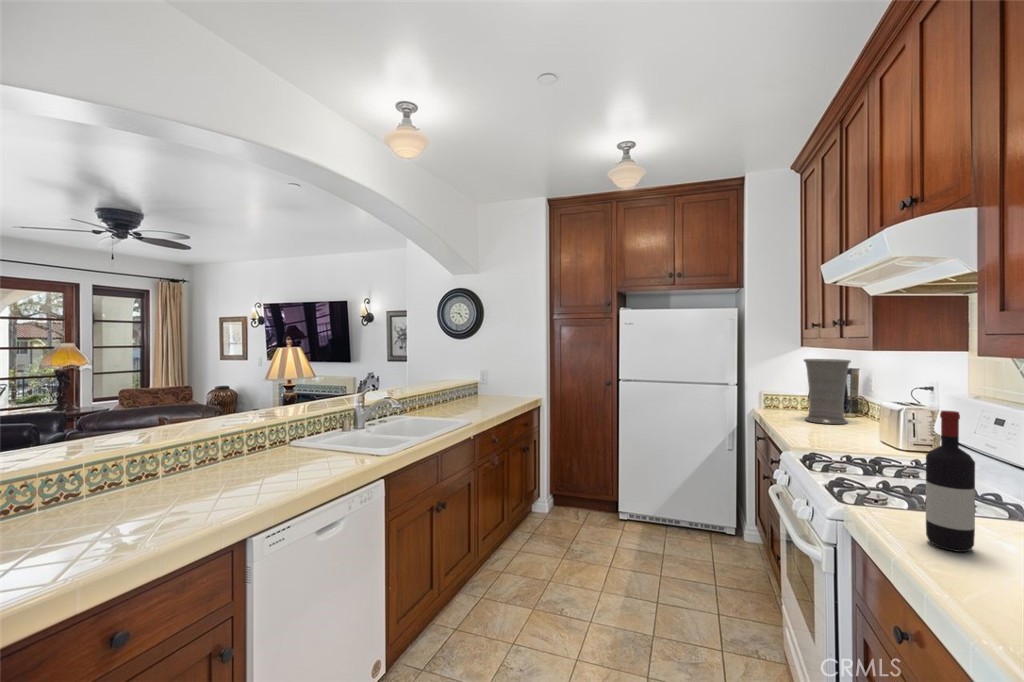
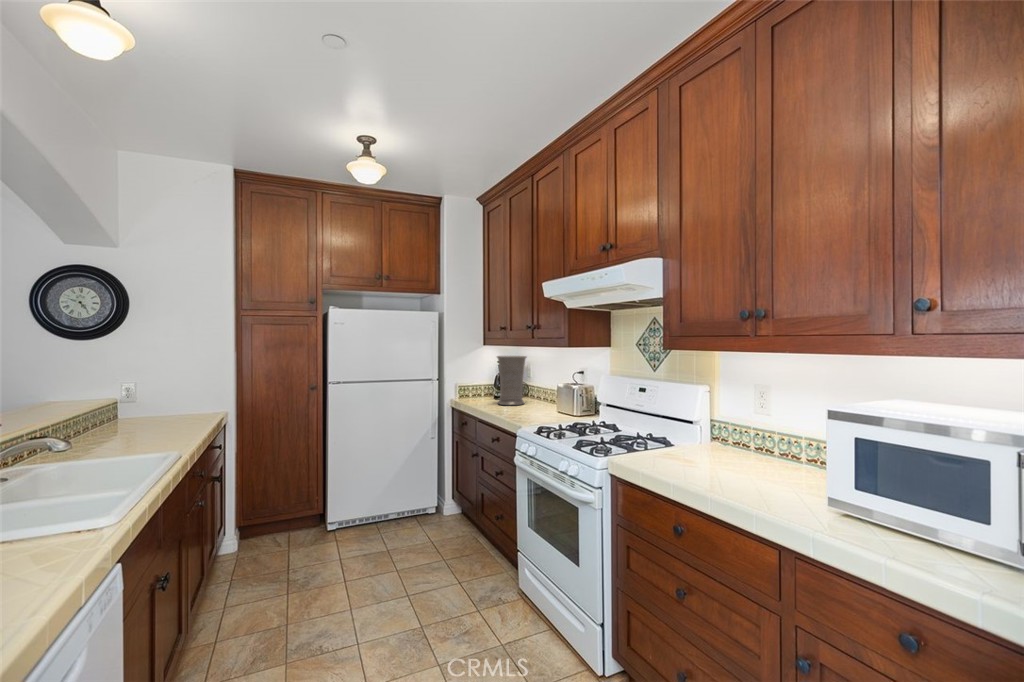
wine bottle: present [926,411,975,552] -> none [667,384,691,471]

